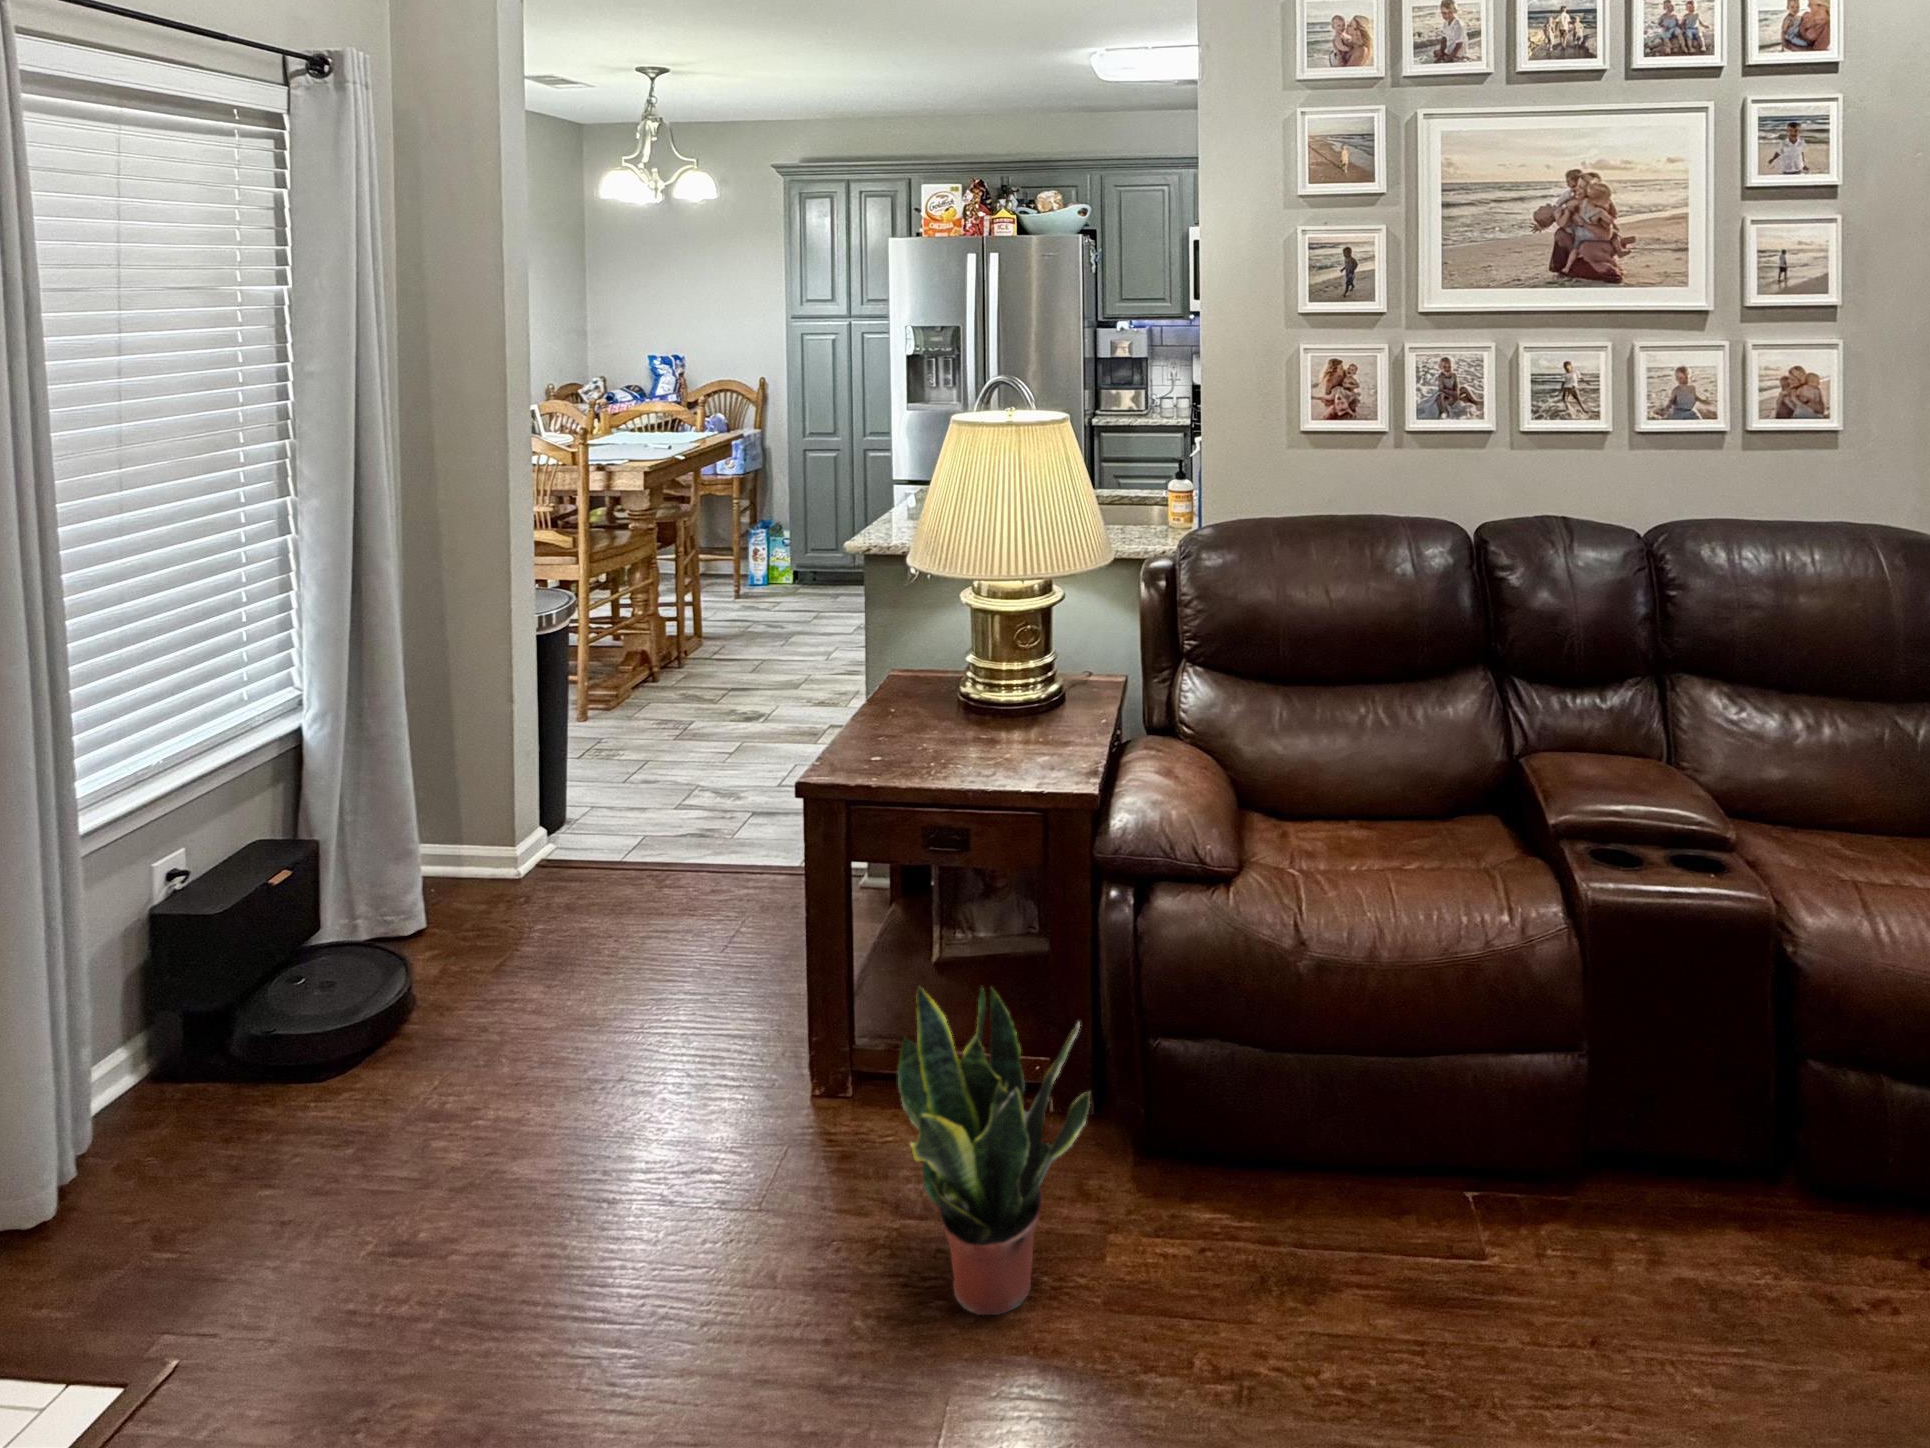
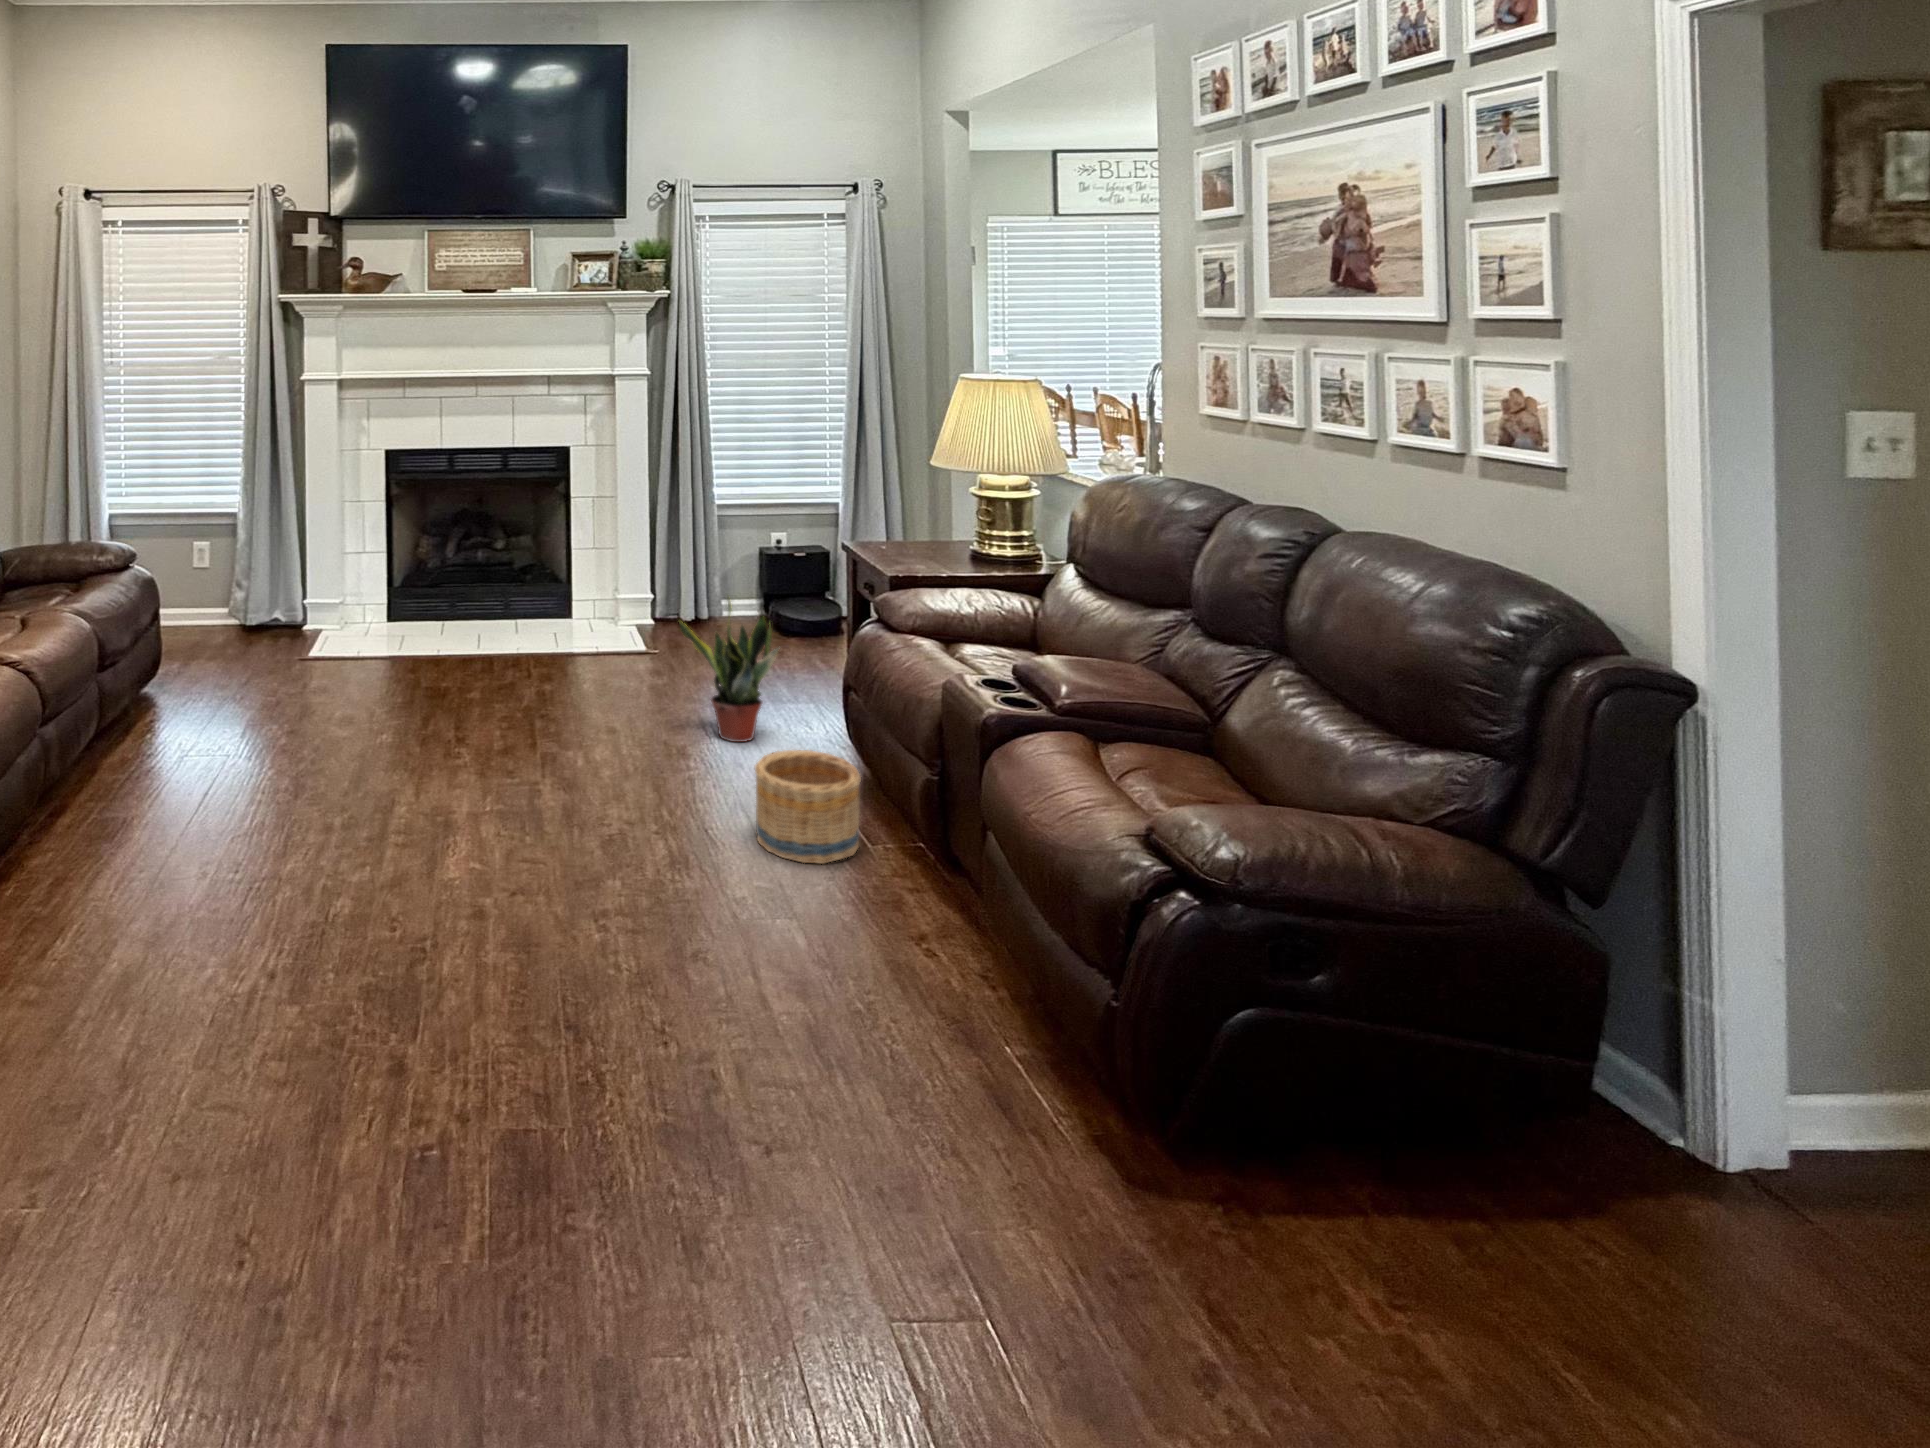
basket: none [1449,1110,1653,1380] -> present [755,750,861,864]

